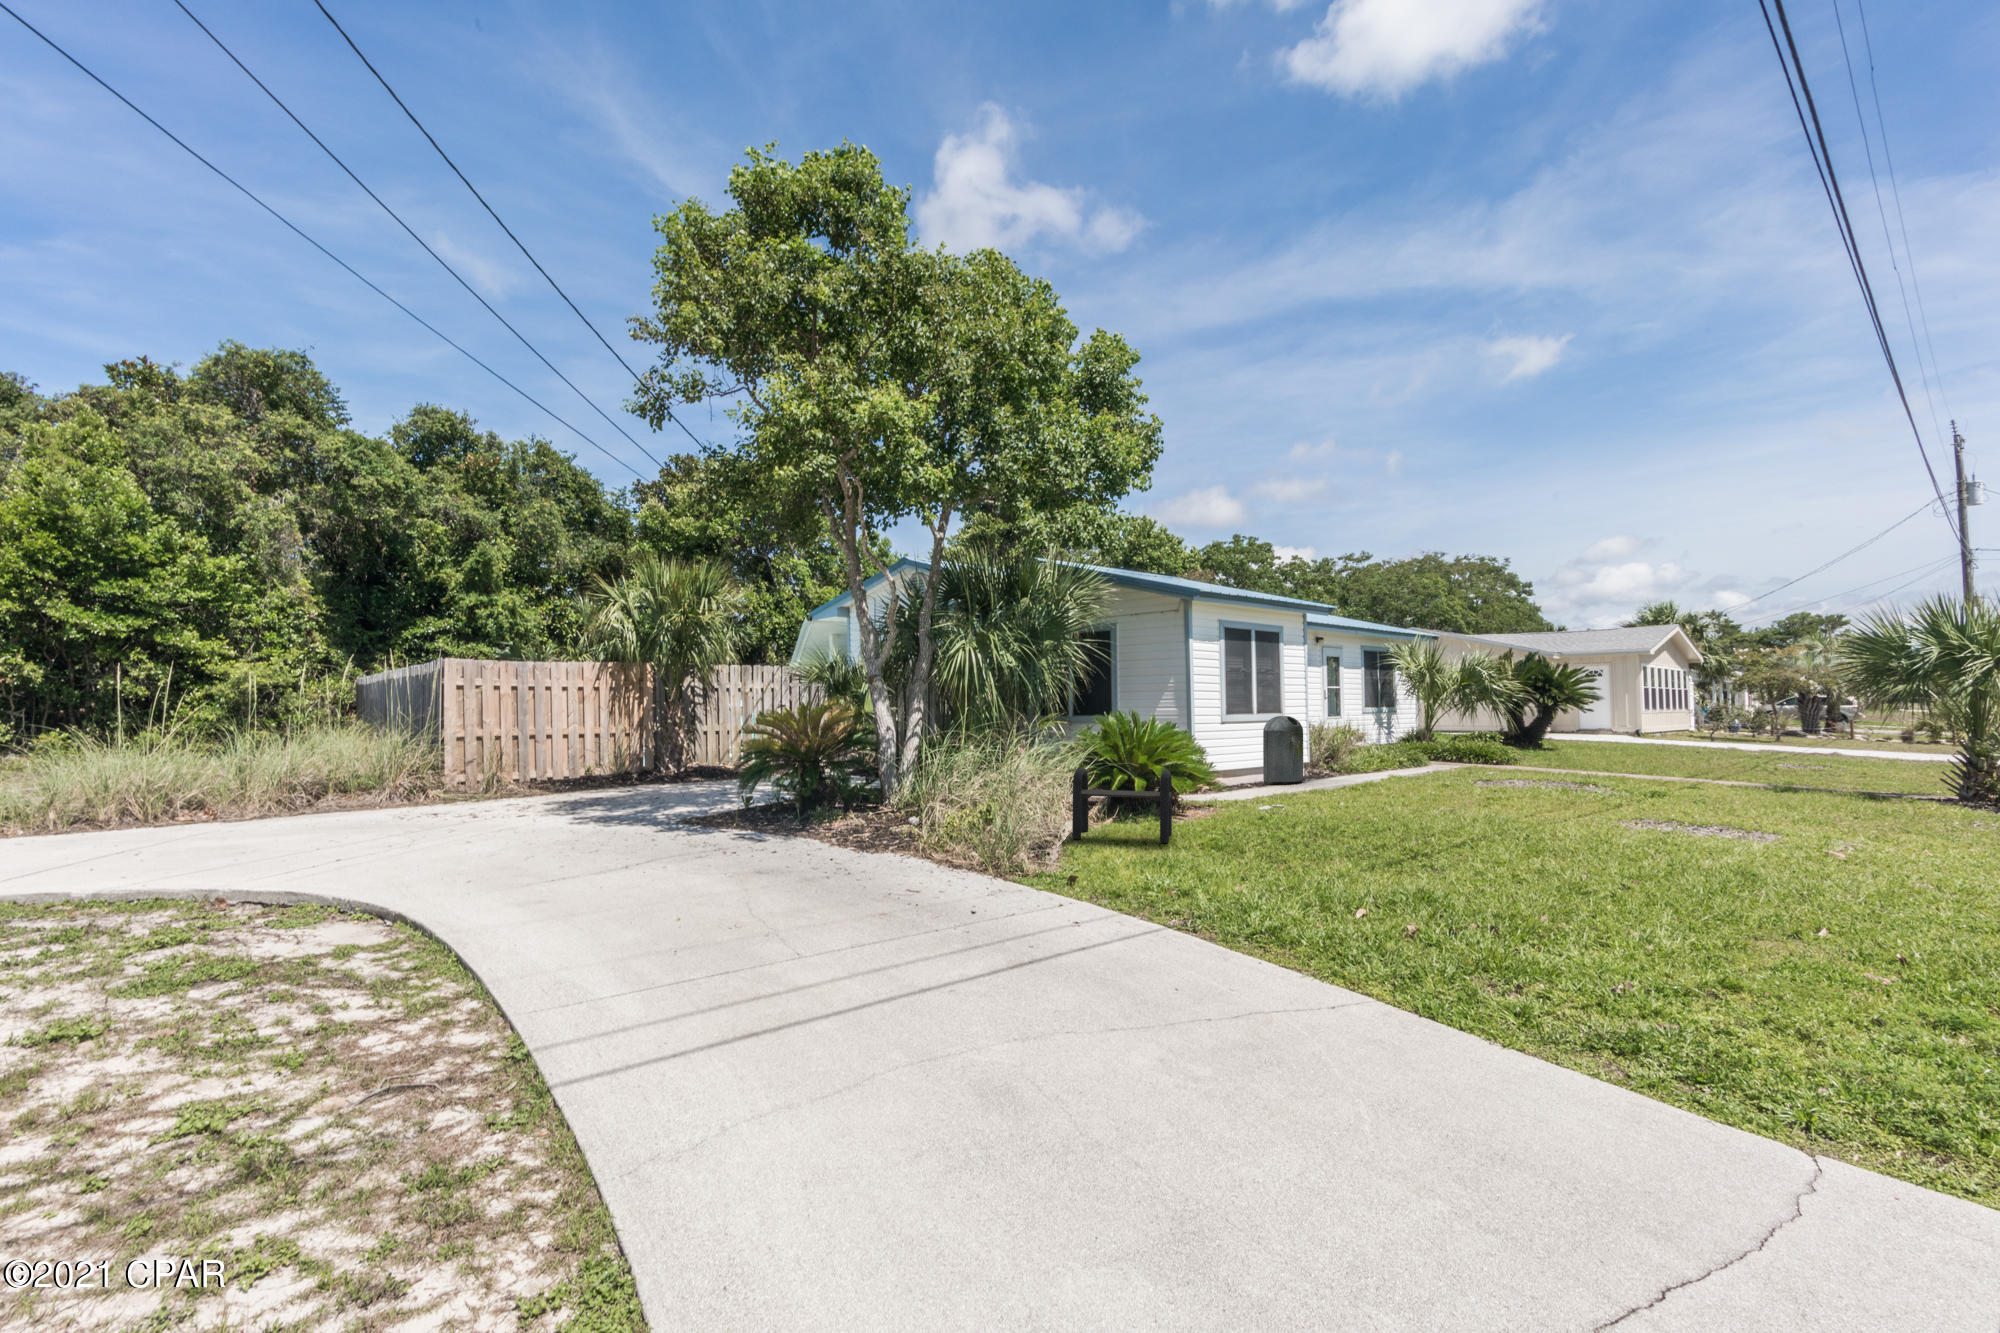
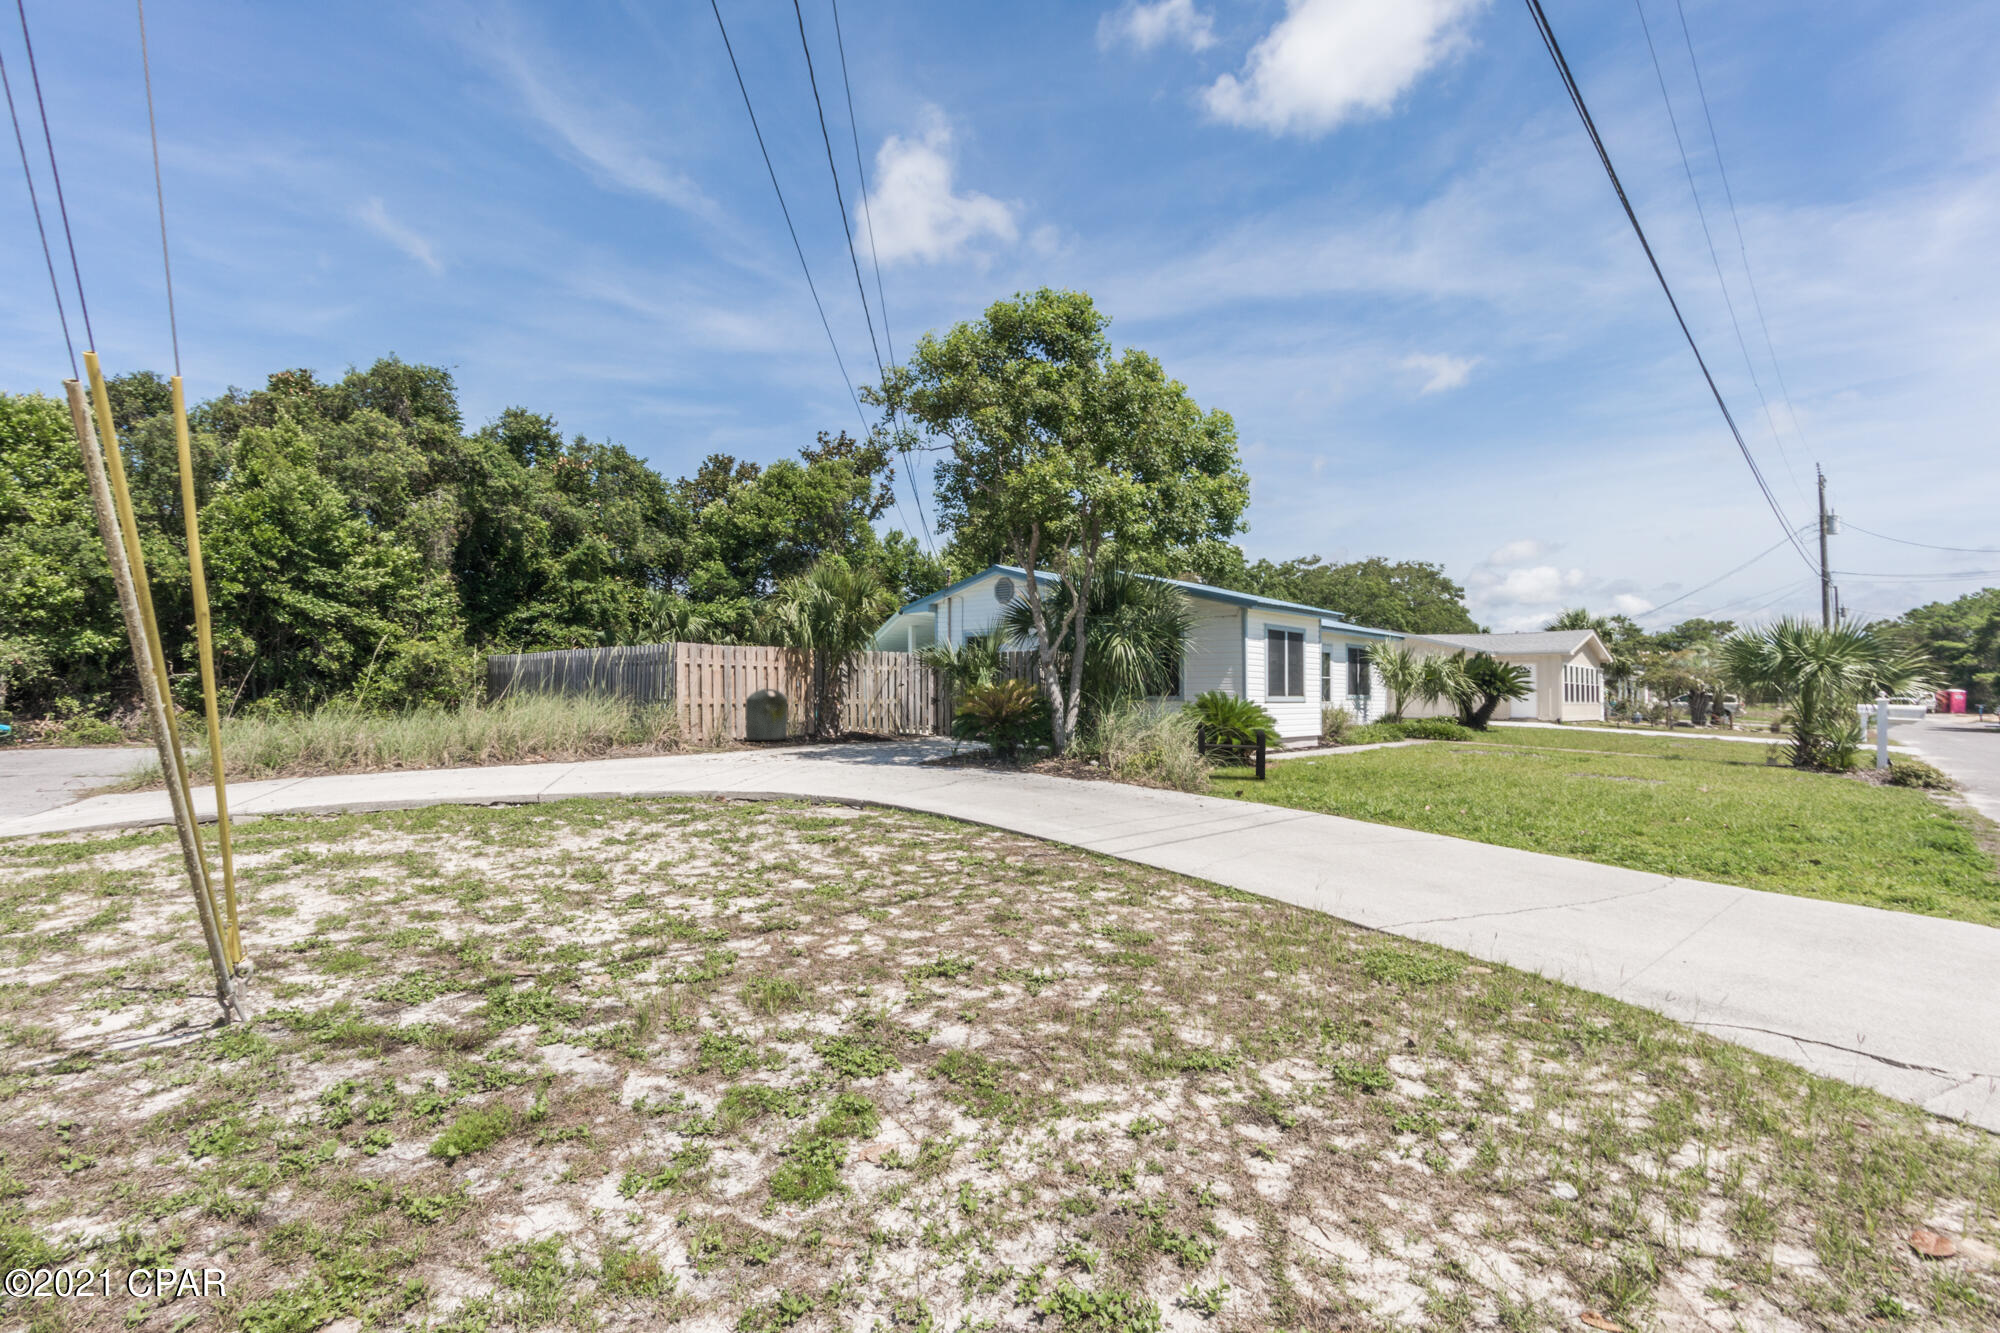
trash can: present [1263,716,1303,785] -> present [745,689,788,741]
potted plant: none [1927,766,1968,803] -> present [1766,741,1780,766]

